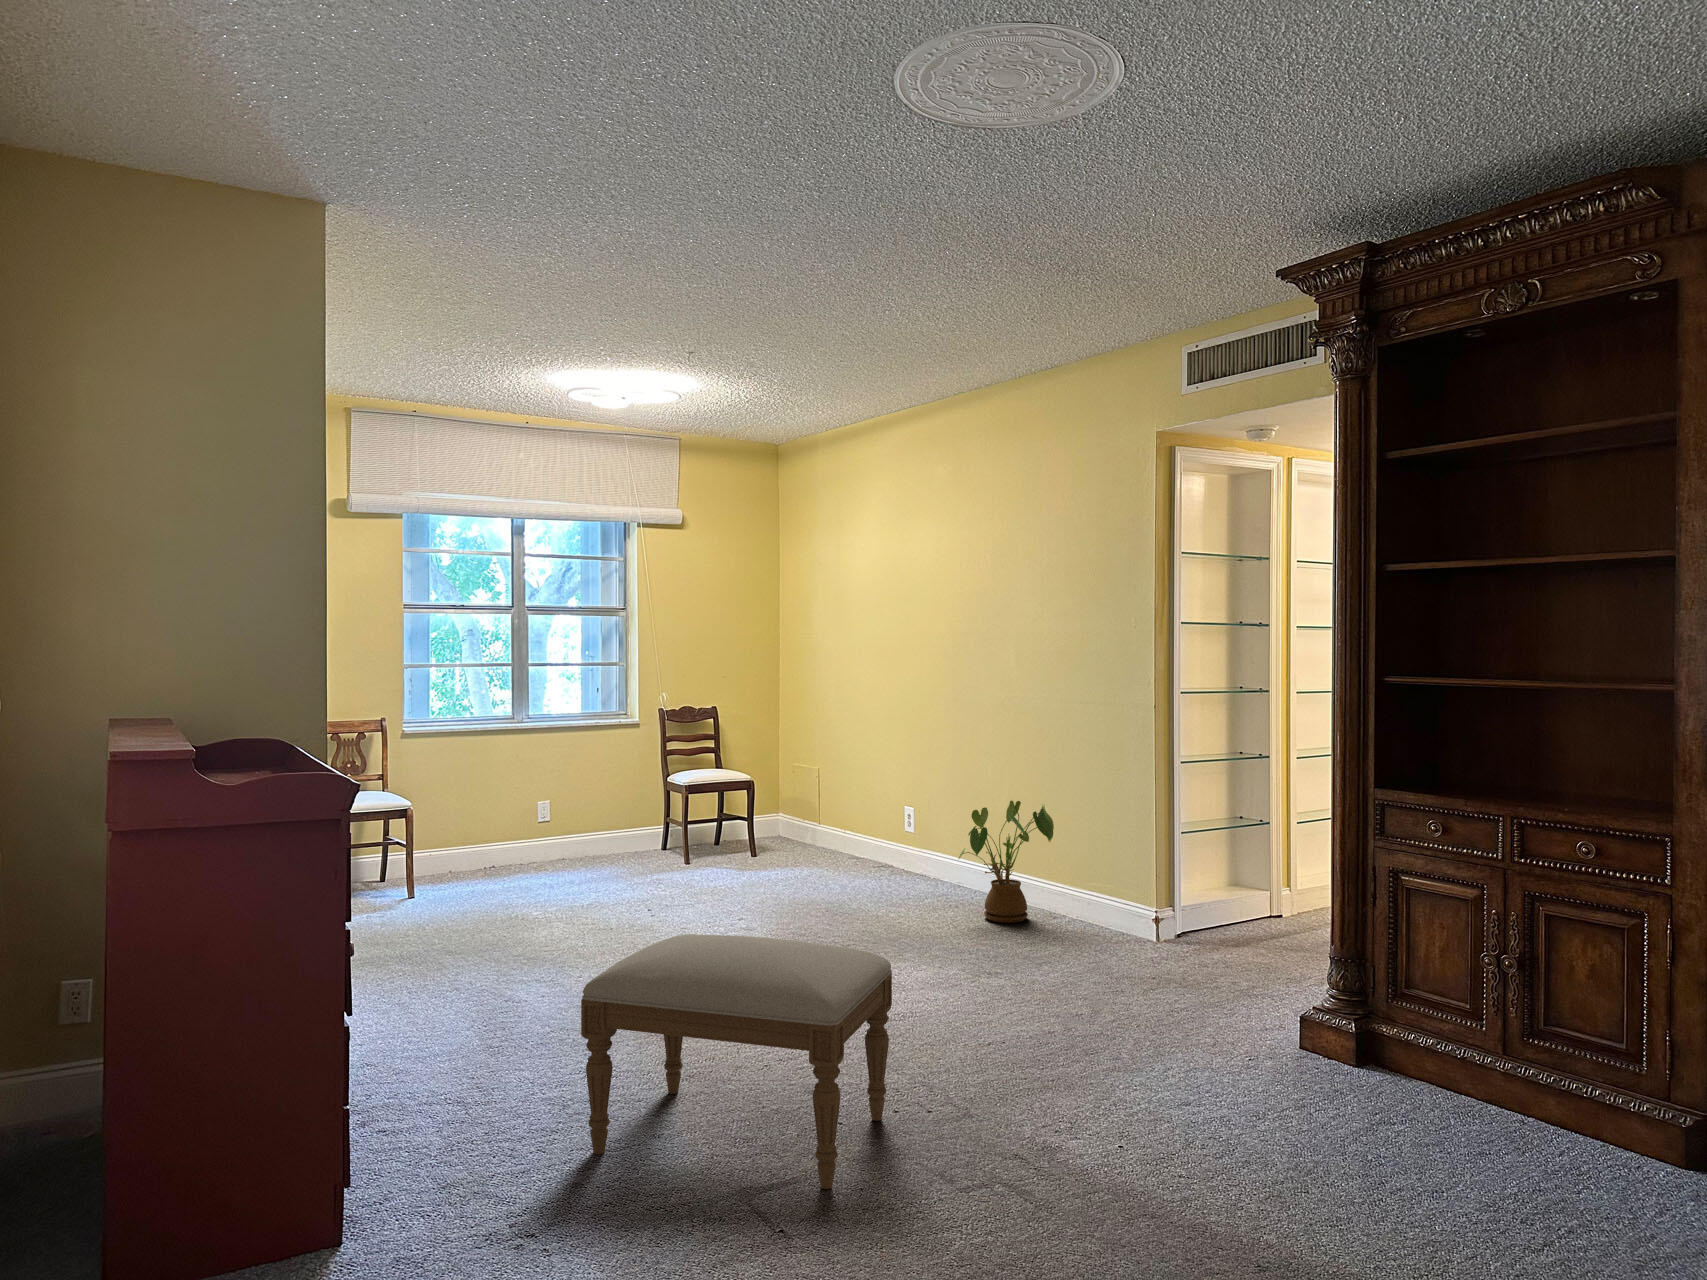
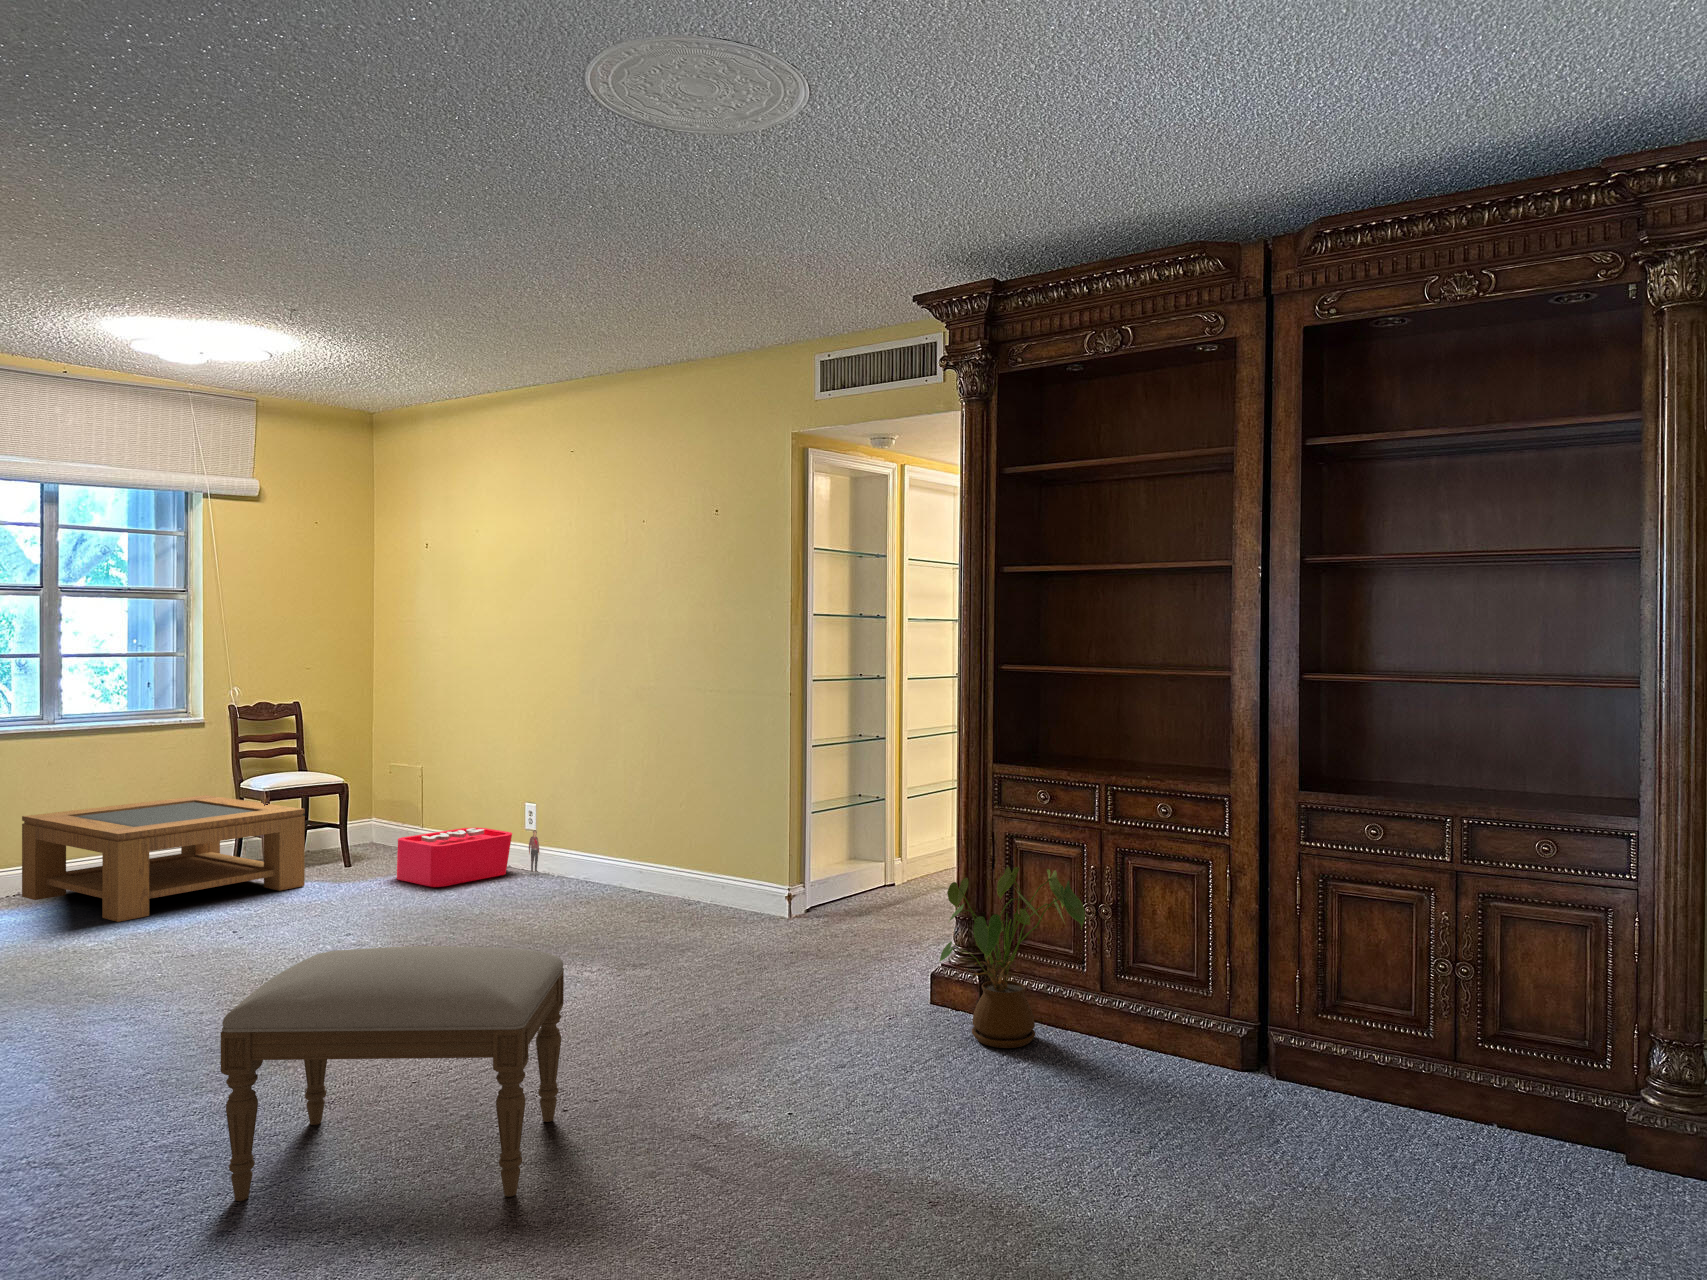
coffee table: none [495,788,712,895] -> present [22,795,305,922]
house plant: present [959,800,1054,923] -> present [940,867,1085,1048]
storage bin: none [791,829,920,883] -> present [397,828,540,887]

